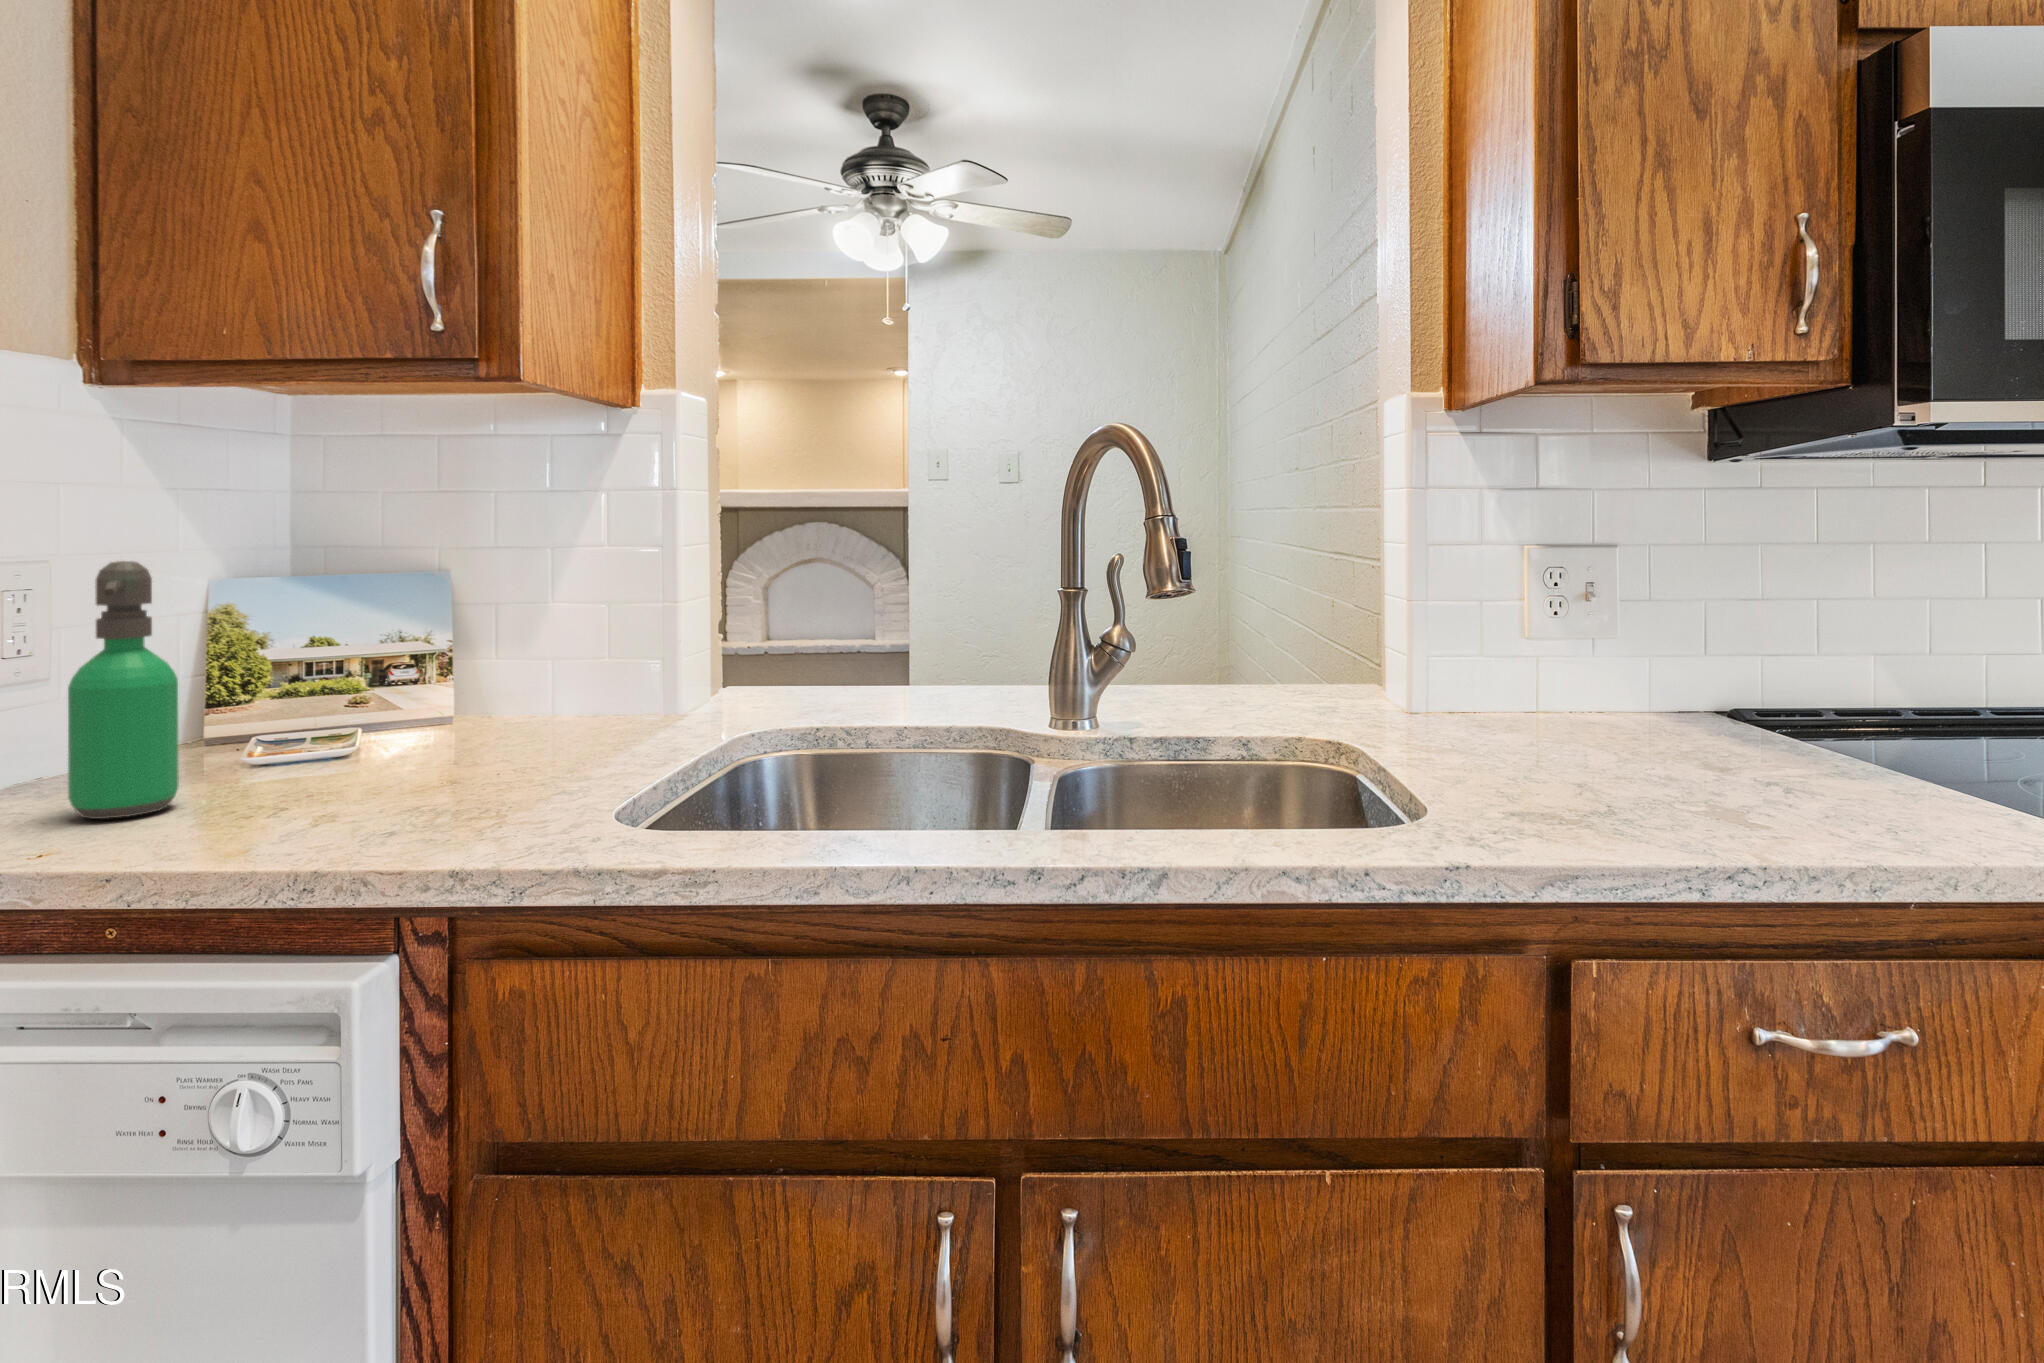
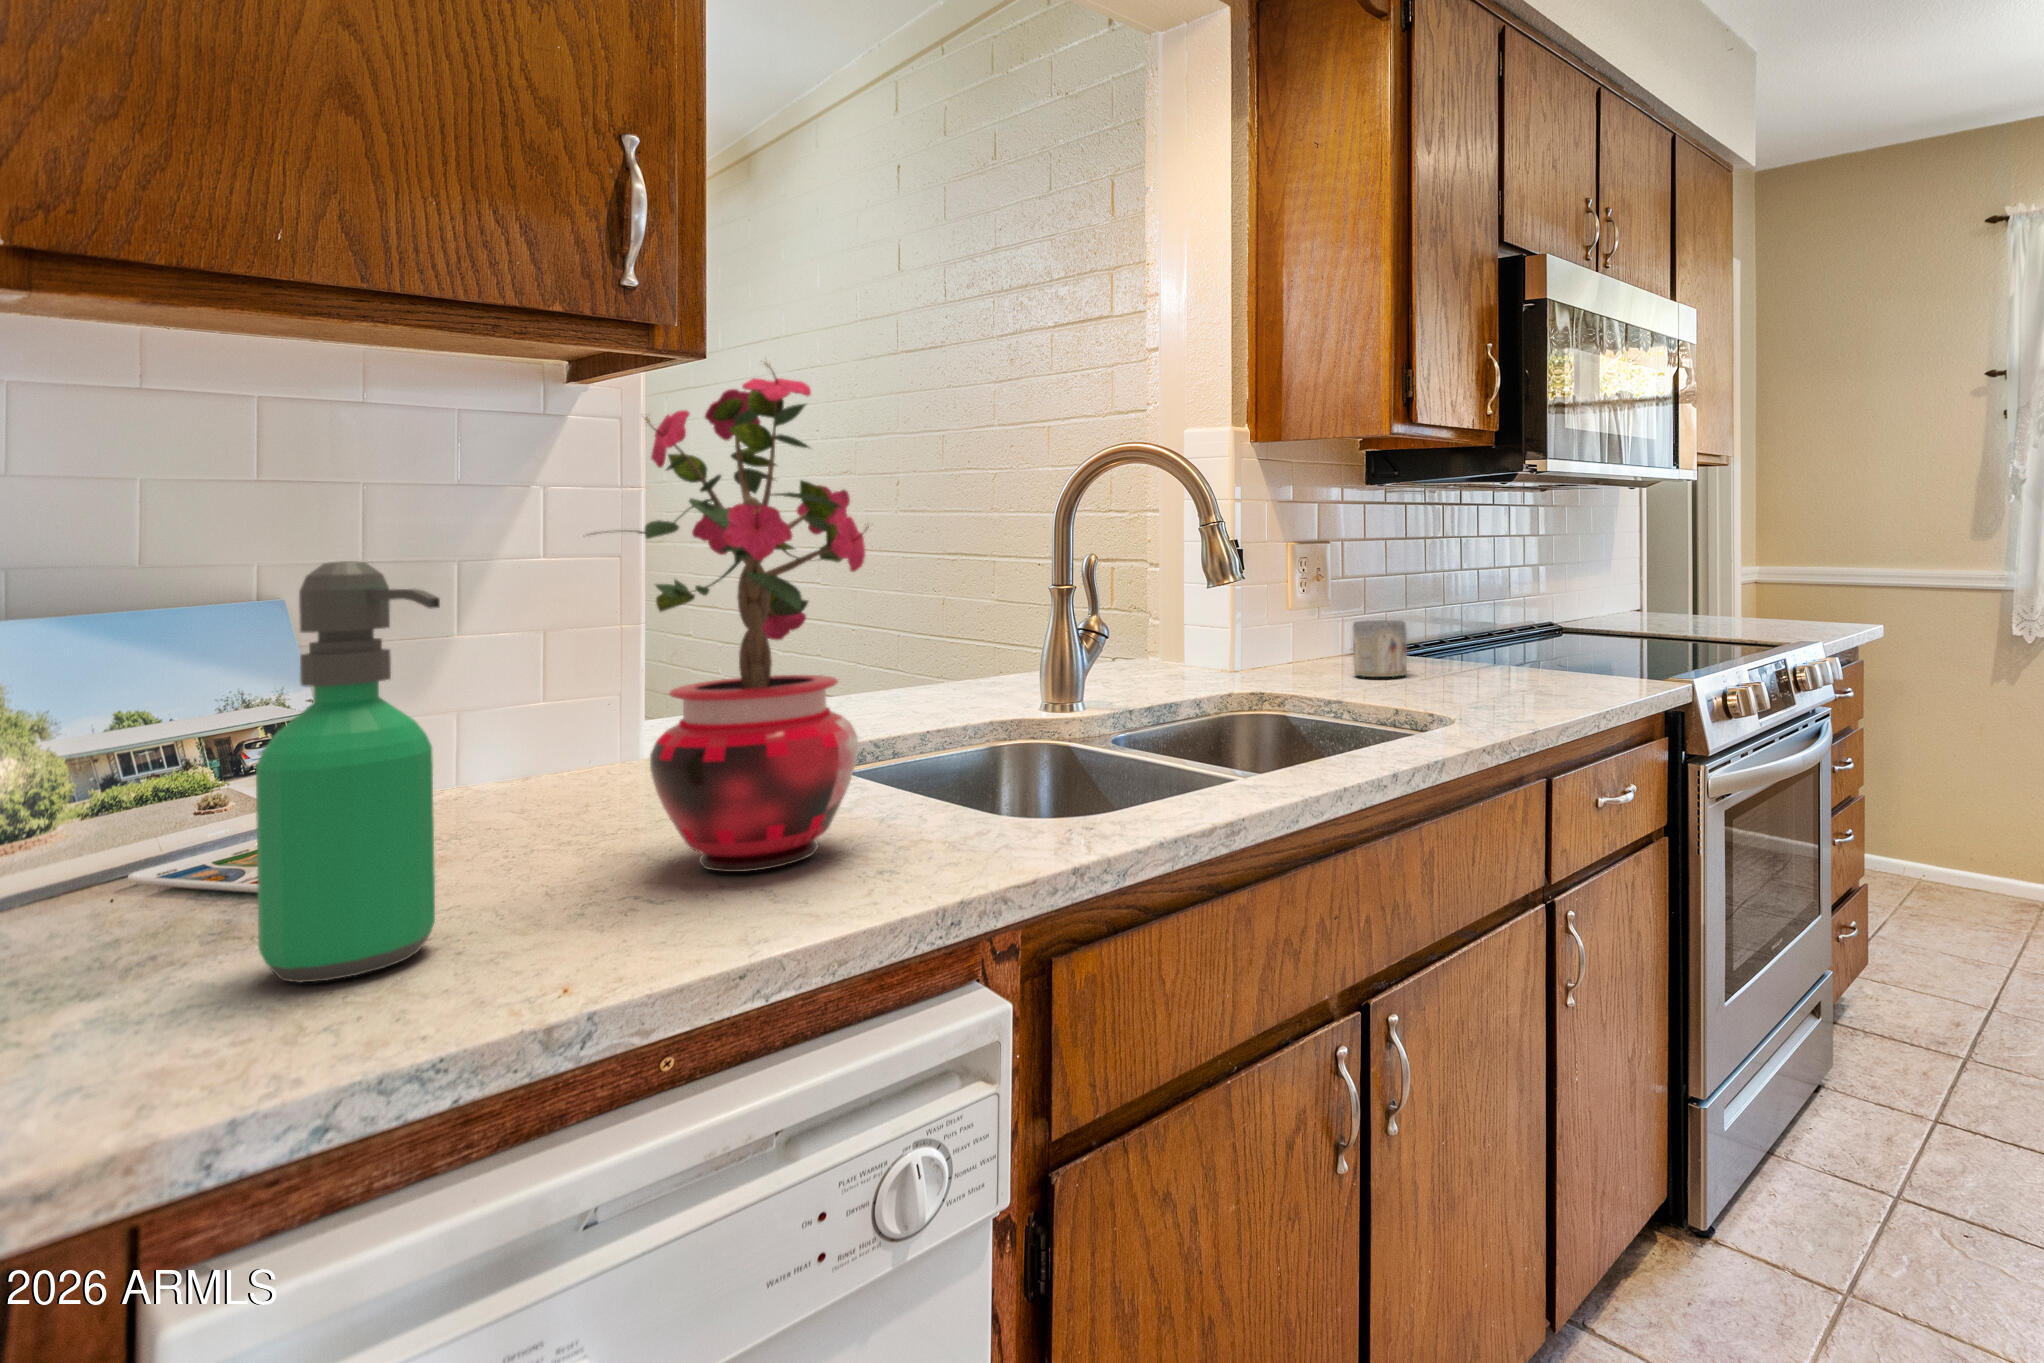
potted plant: none [297,406,537,813] -> present [600,363,869,872]
mug: none [1502,664,1613,753] -> present [1353,620,1407,677]

